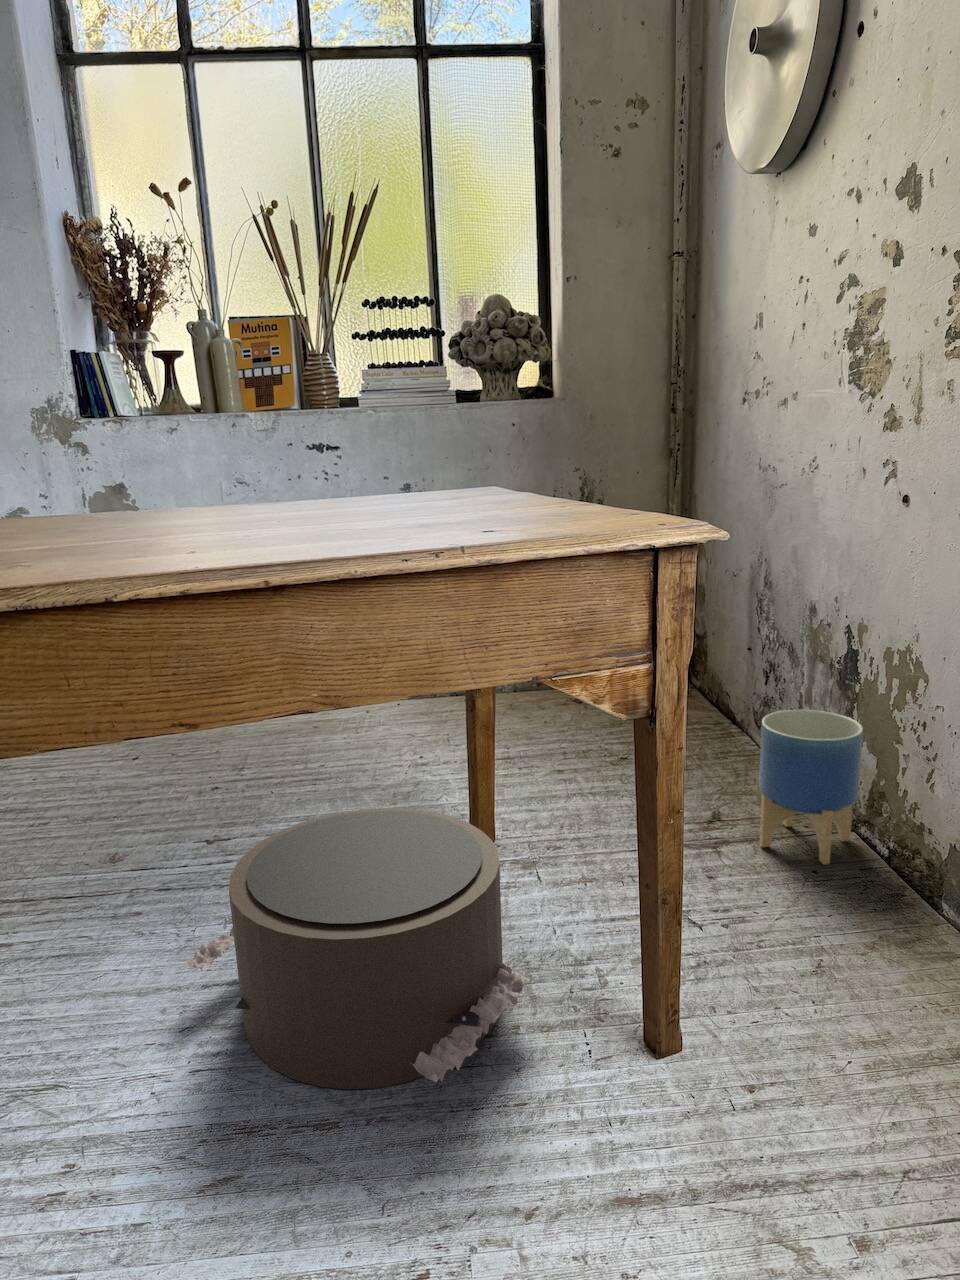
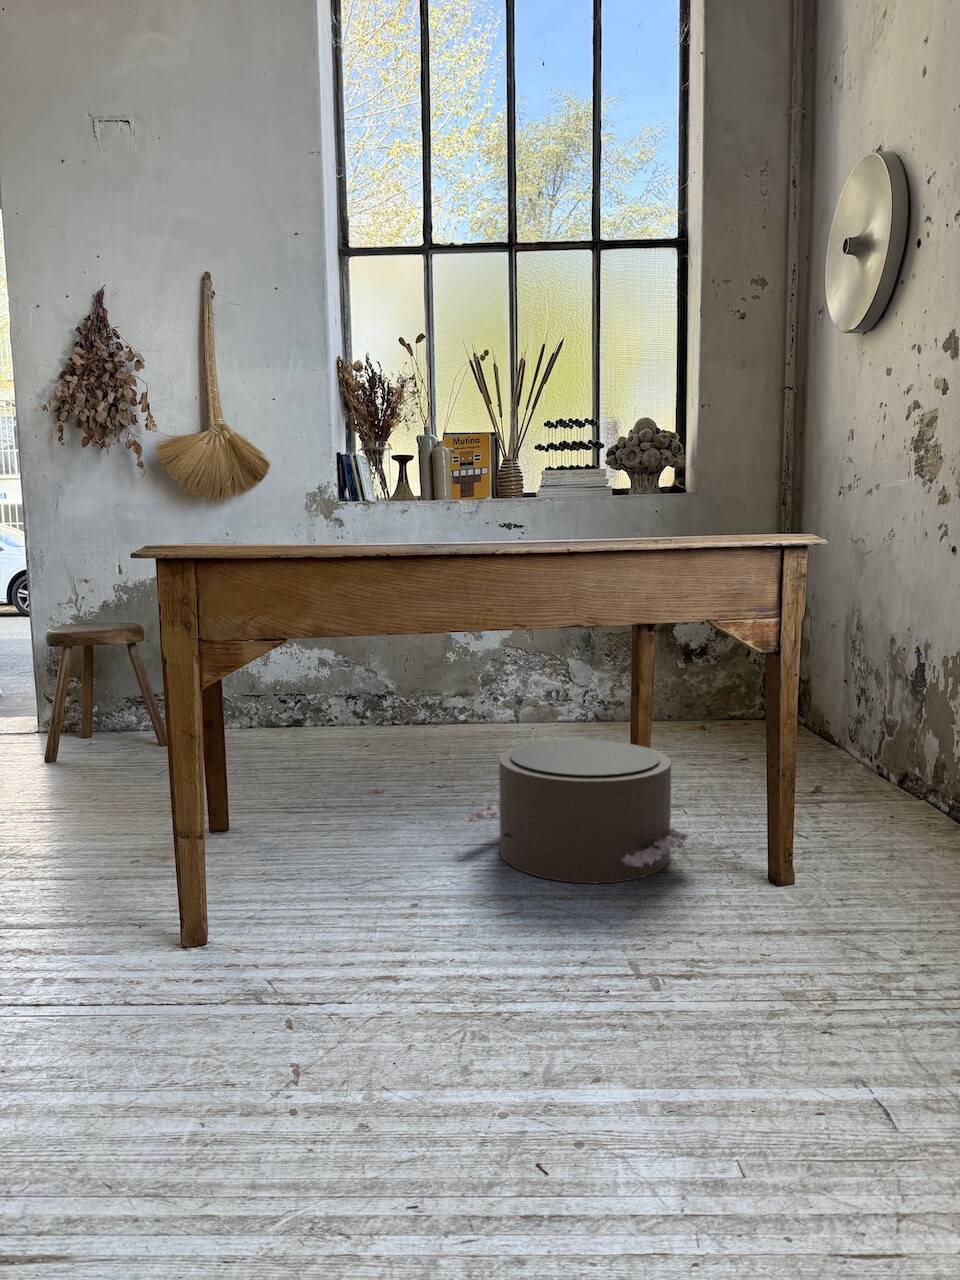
planter: present [759,710,863,864] -> none [850,706,928,813]

